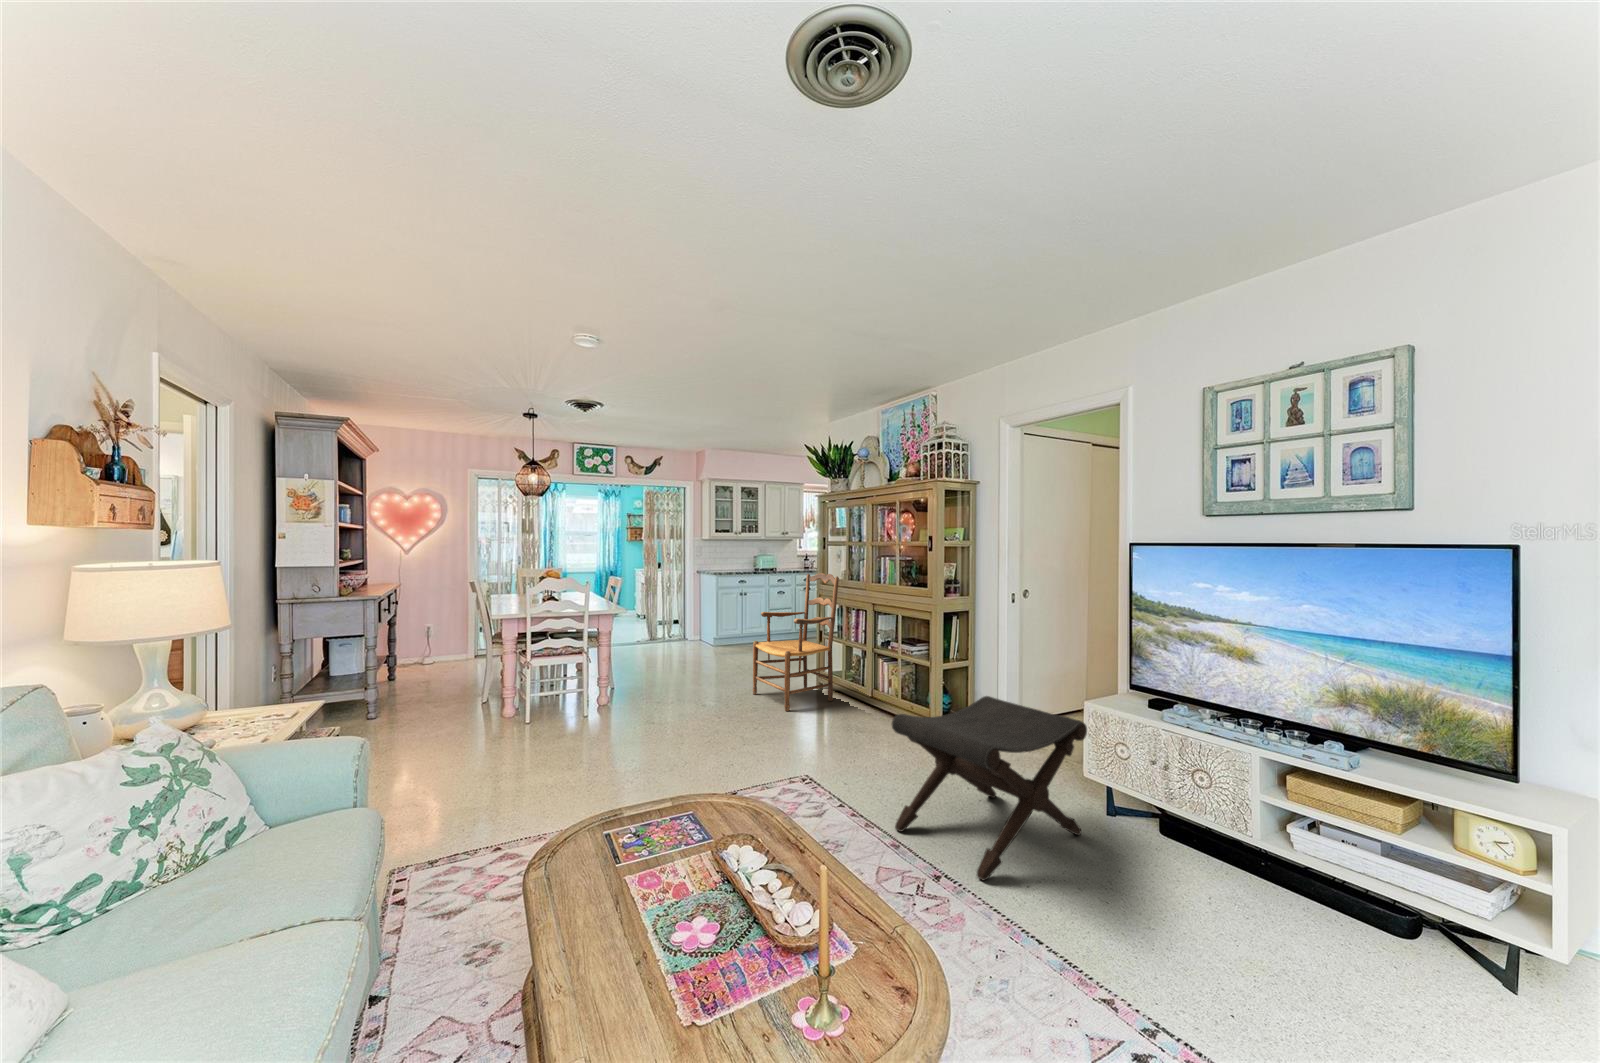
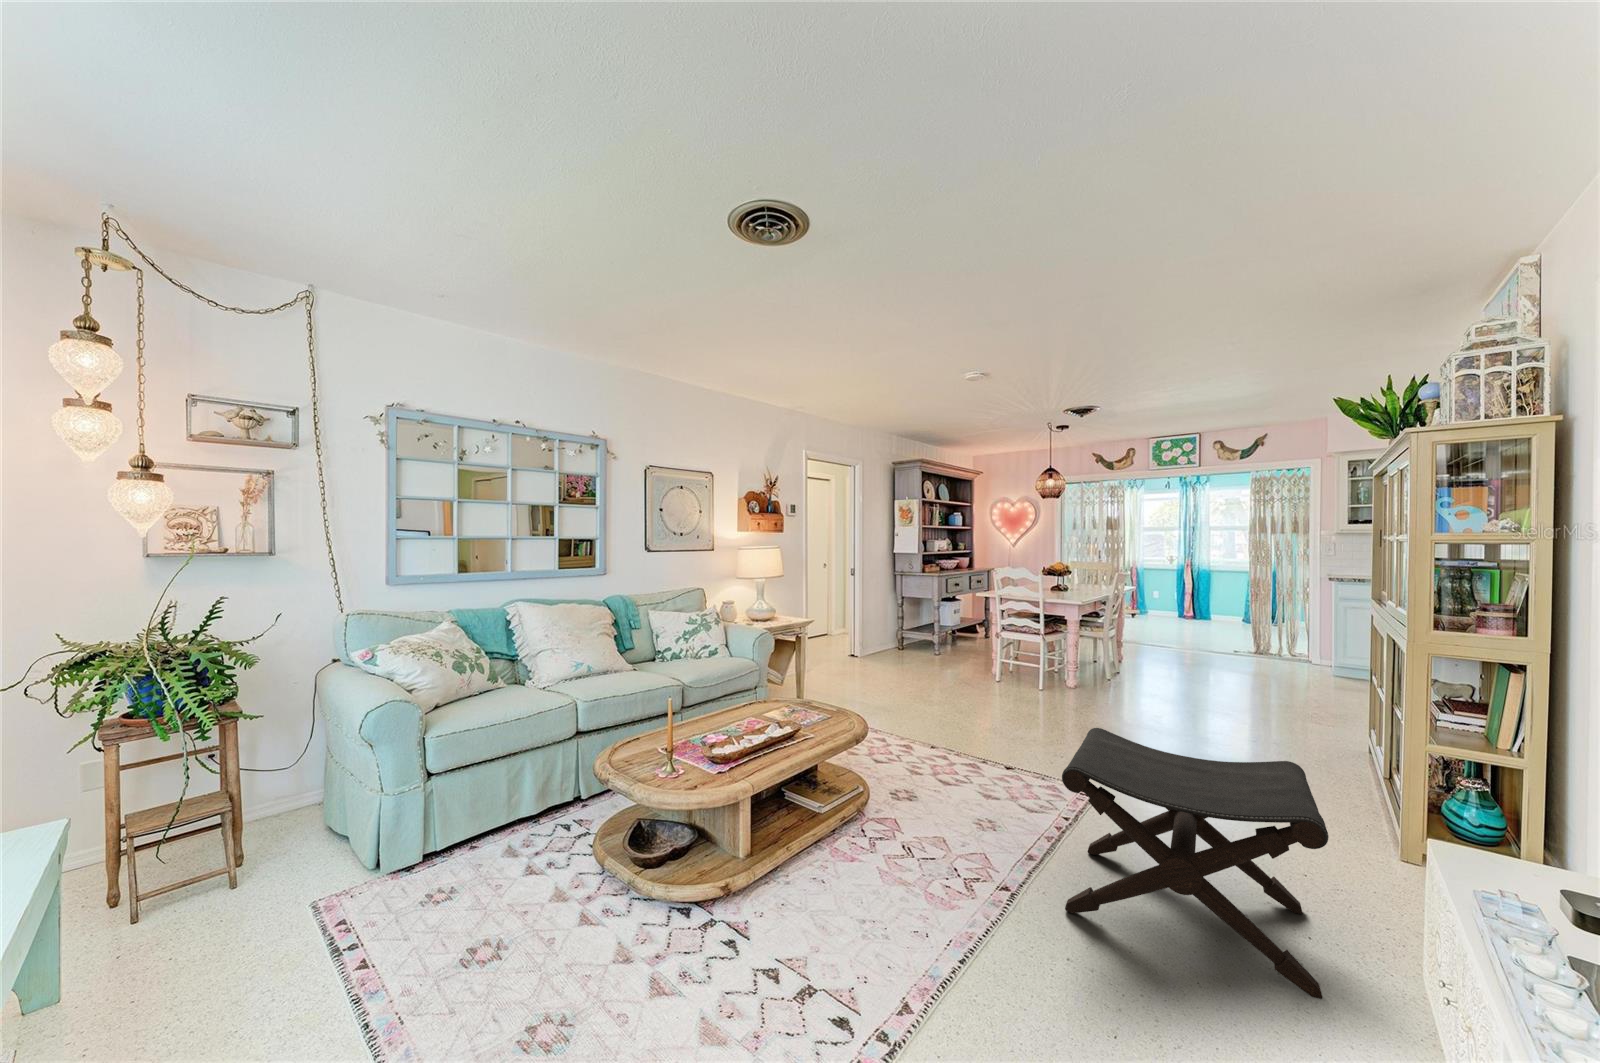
armchair: present [753,573,839,711] -> none [1243,583,1362,764]

